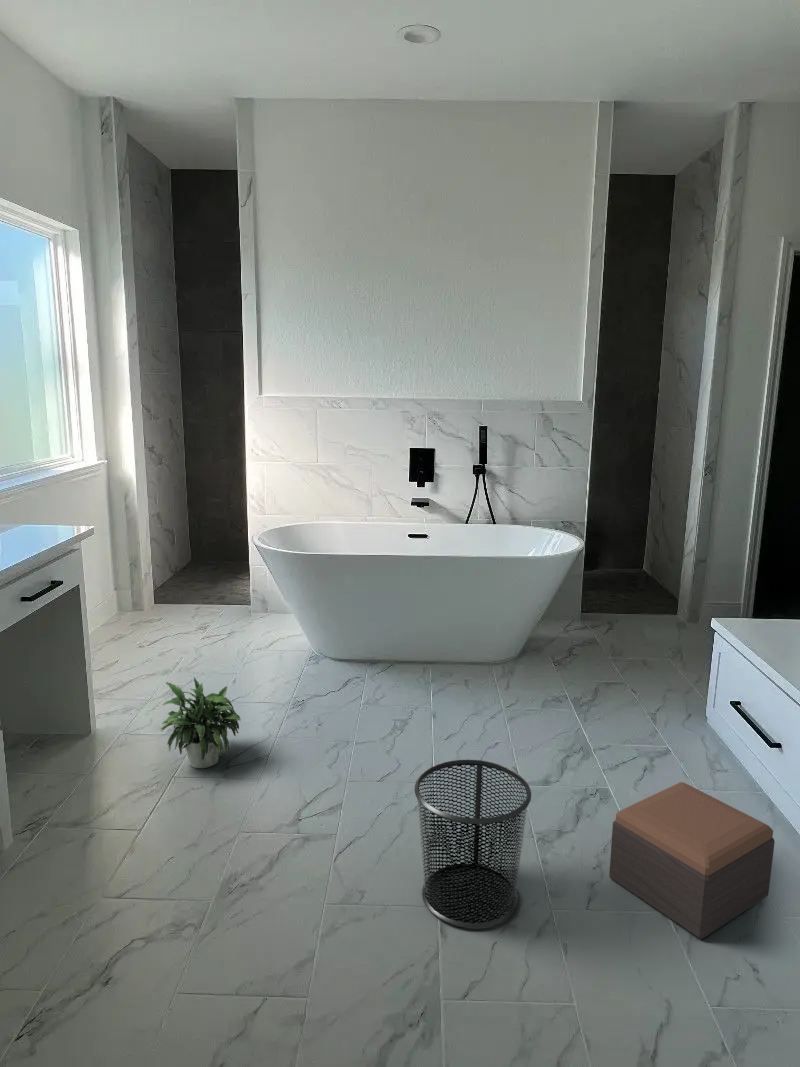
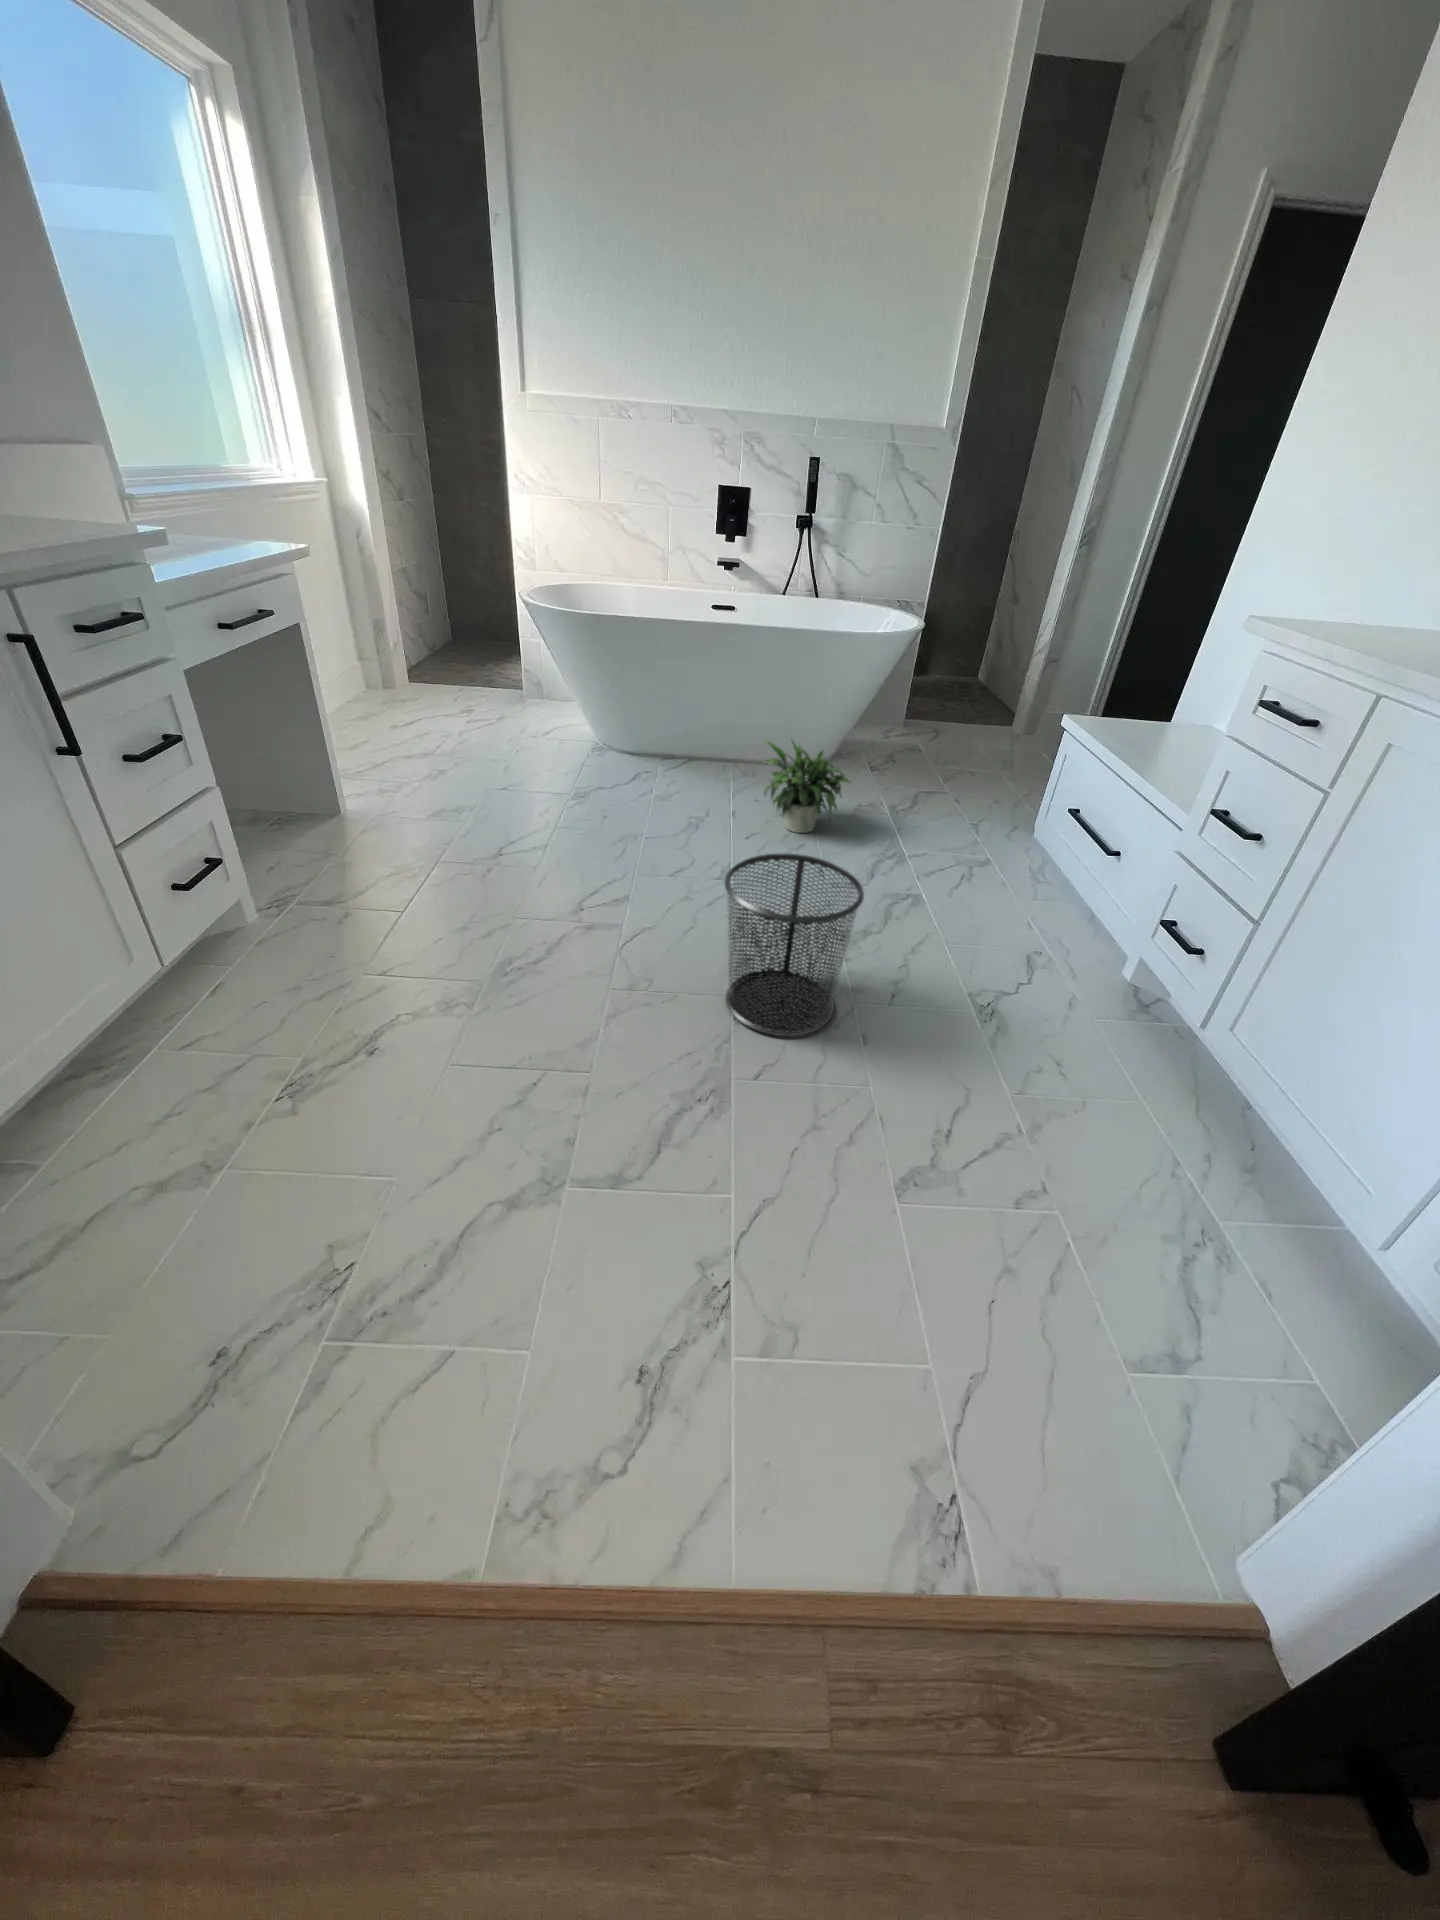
potted plant: present [161,677,241,768] -> present [753,741,850,833]
footstool: present [609,782,775,939] -> none [935,891,1132,1054]

